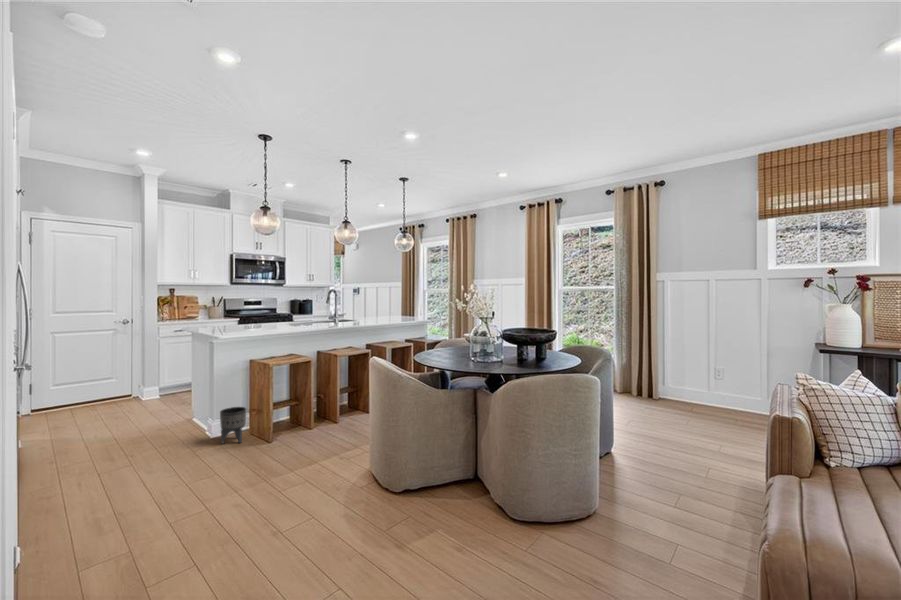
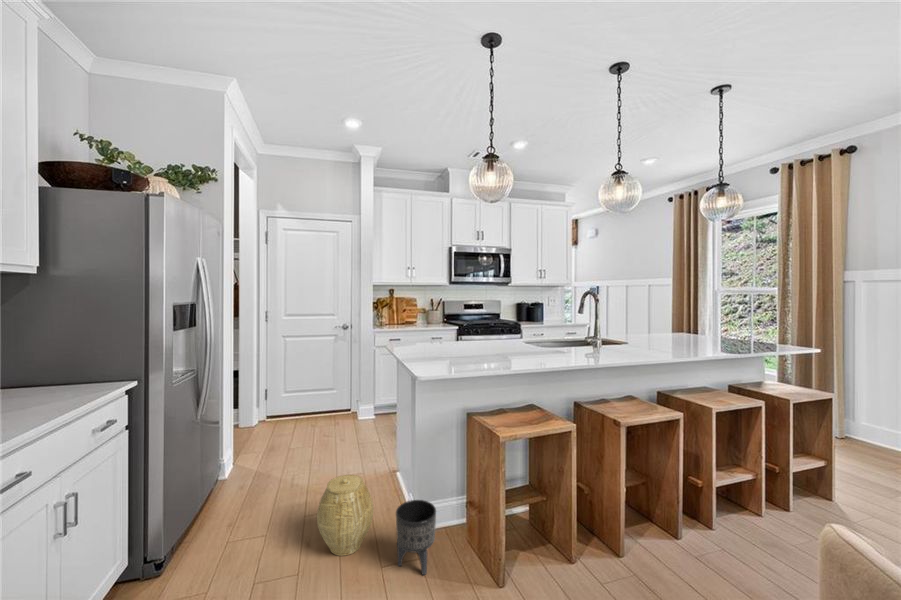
woven basket: none [158,402,200,449] -> present [317,475,373,556]

